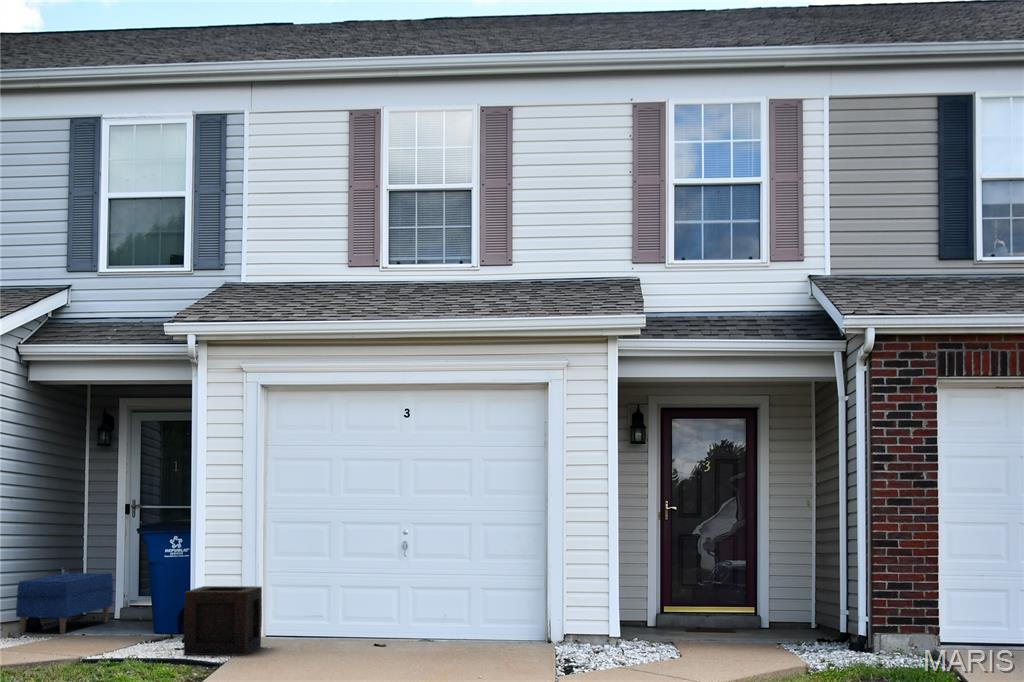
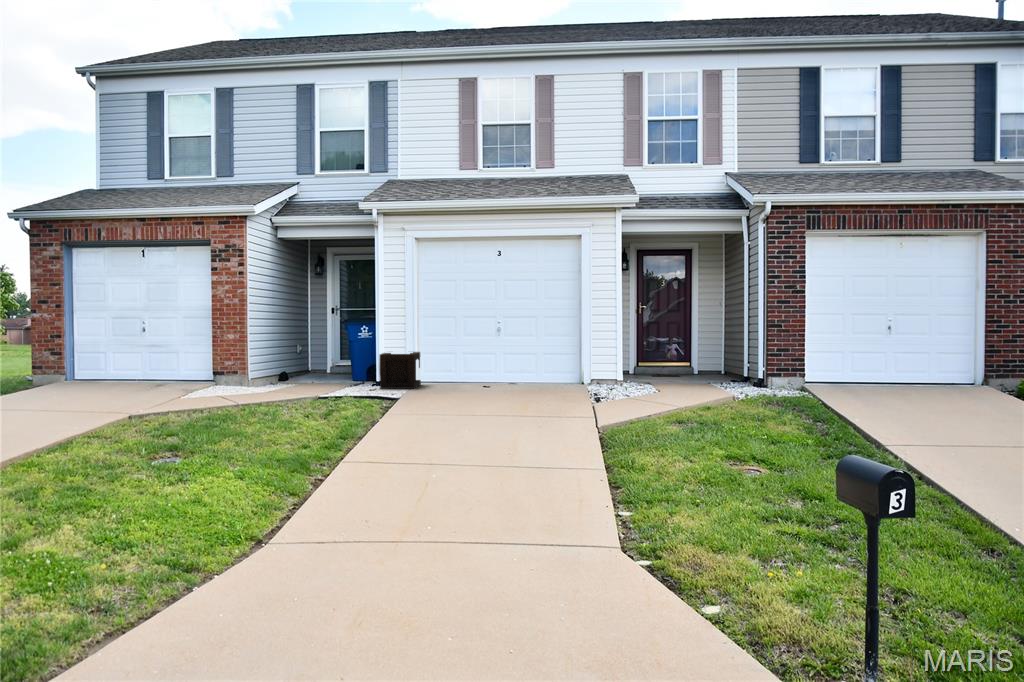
bench: present [16,573,113,634] -> none [279,347,330,380]

